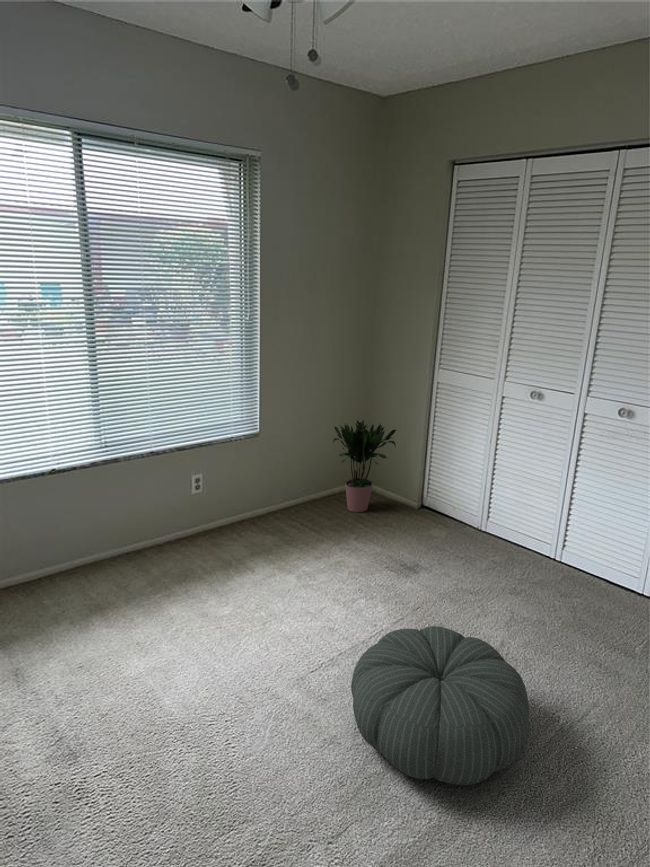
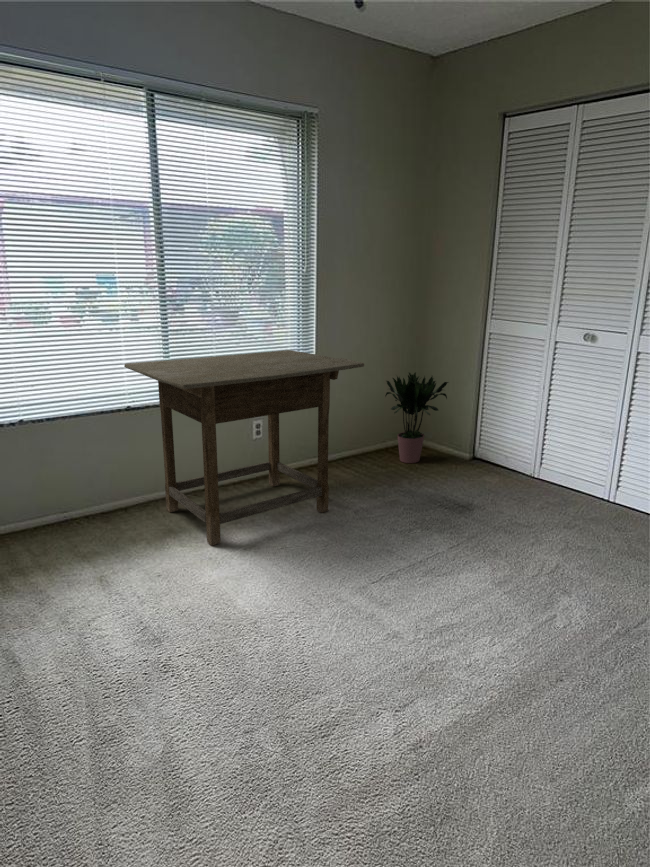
desk: none [47,401,307,625] -> present [124,350,364,545]
pouf: present [351,626,529,785] -> none [413,538,586,668]

